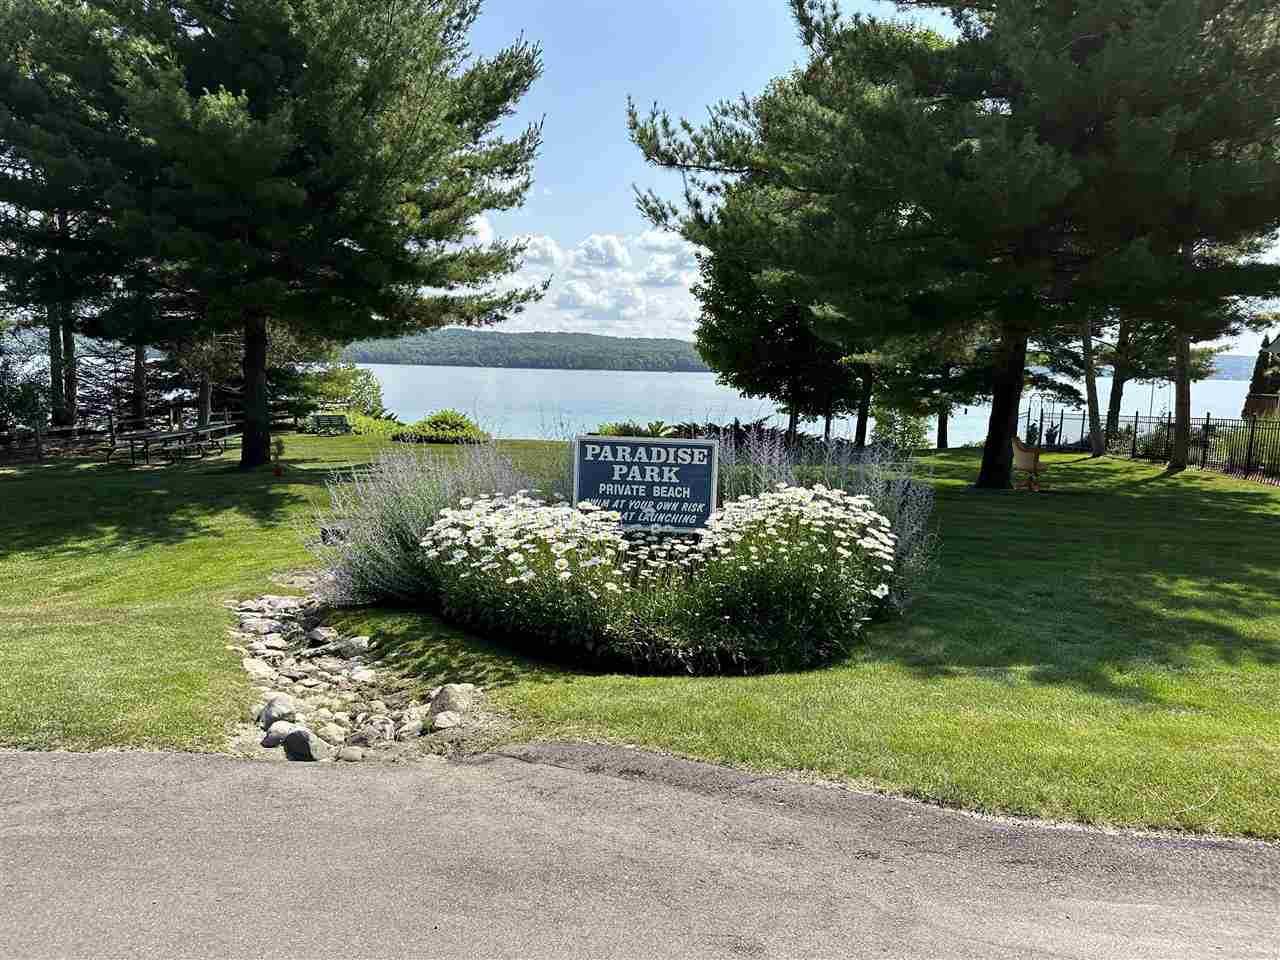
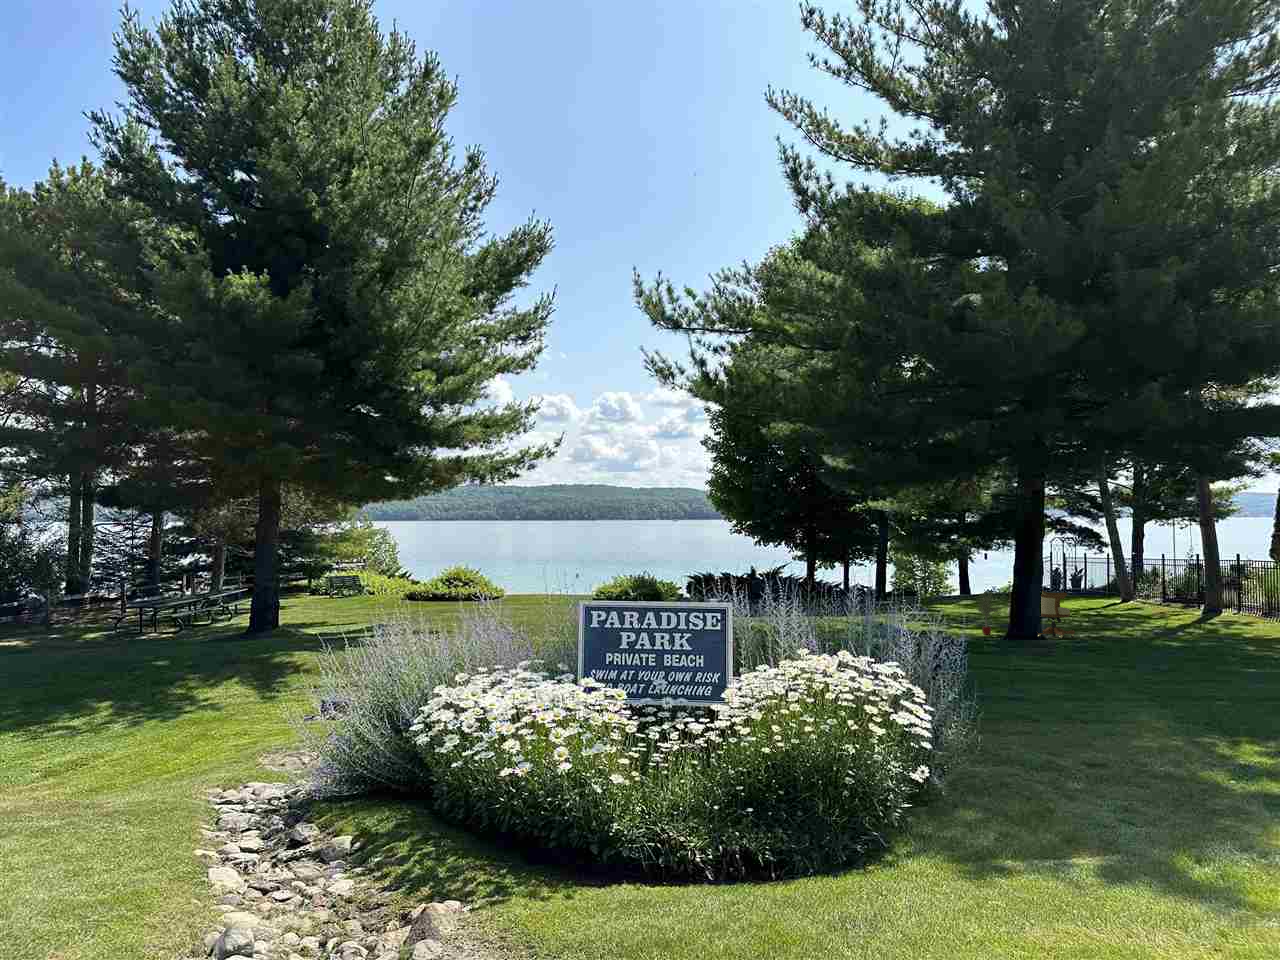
potted tree: present [265,437,285,476] -> present [979,592,1001,635]

